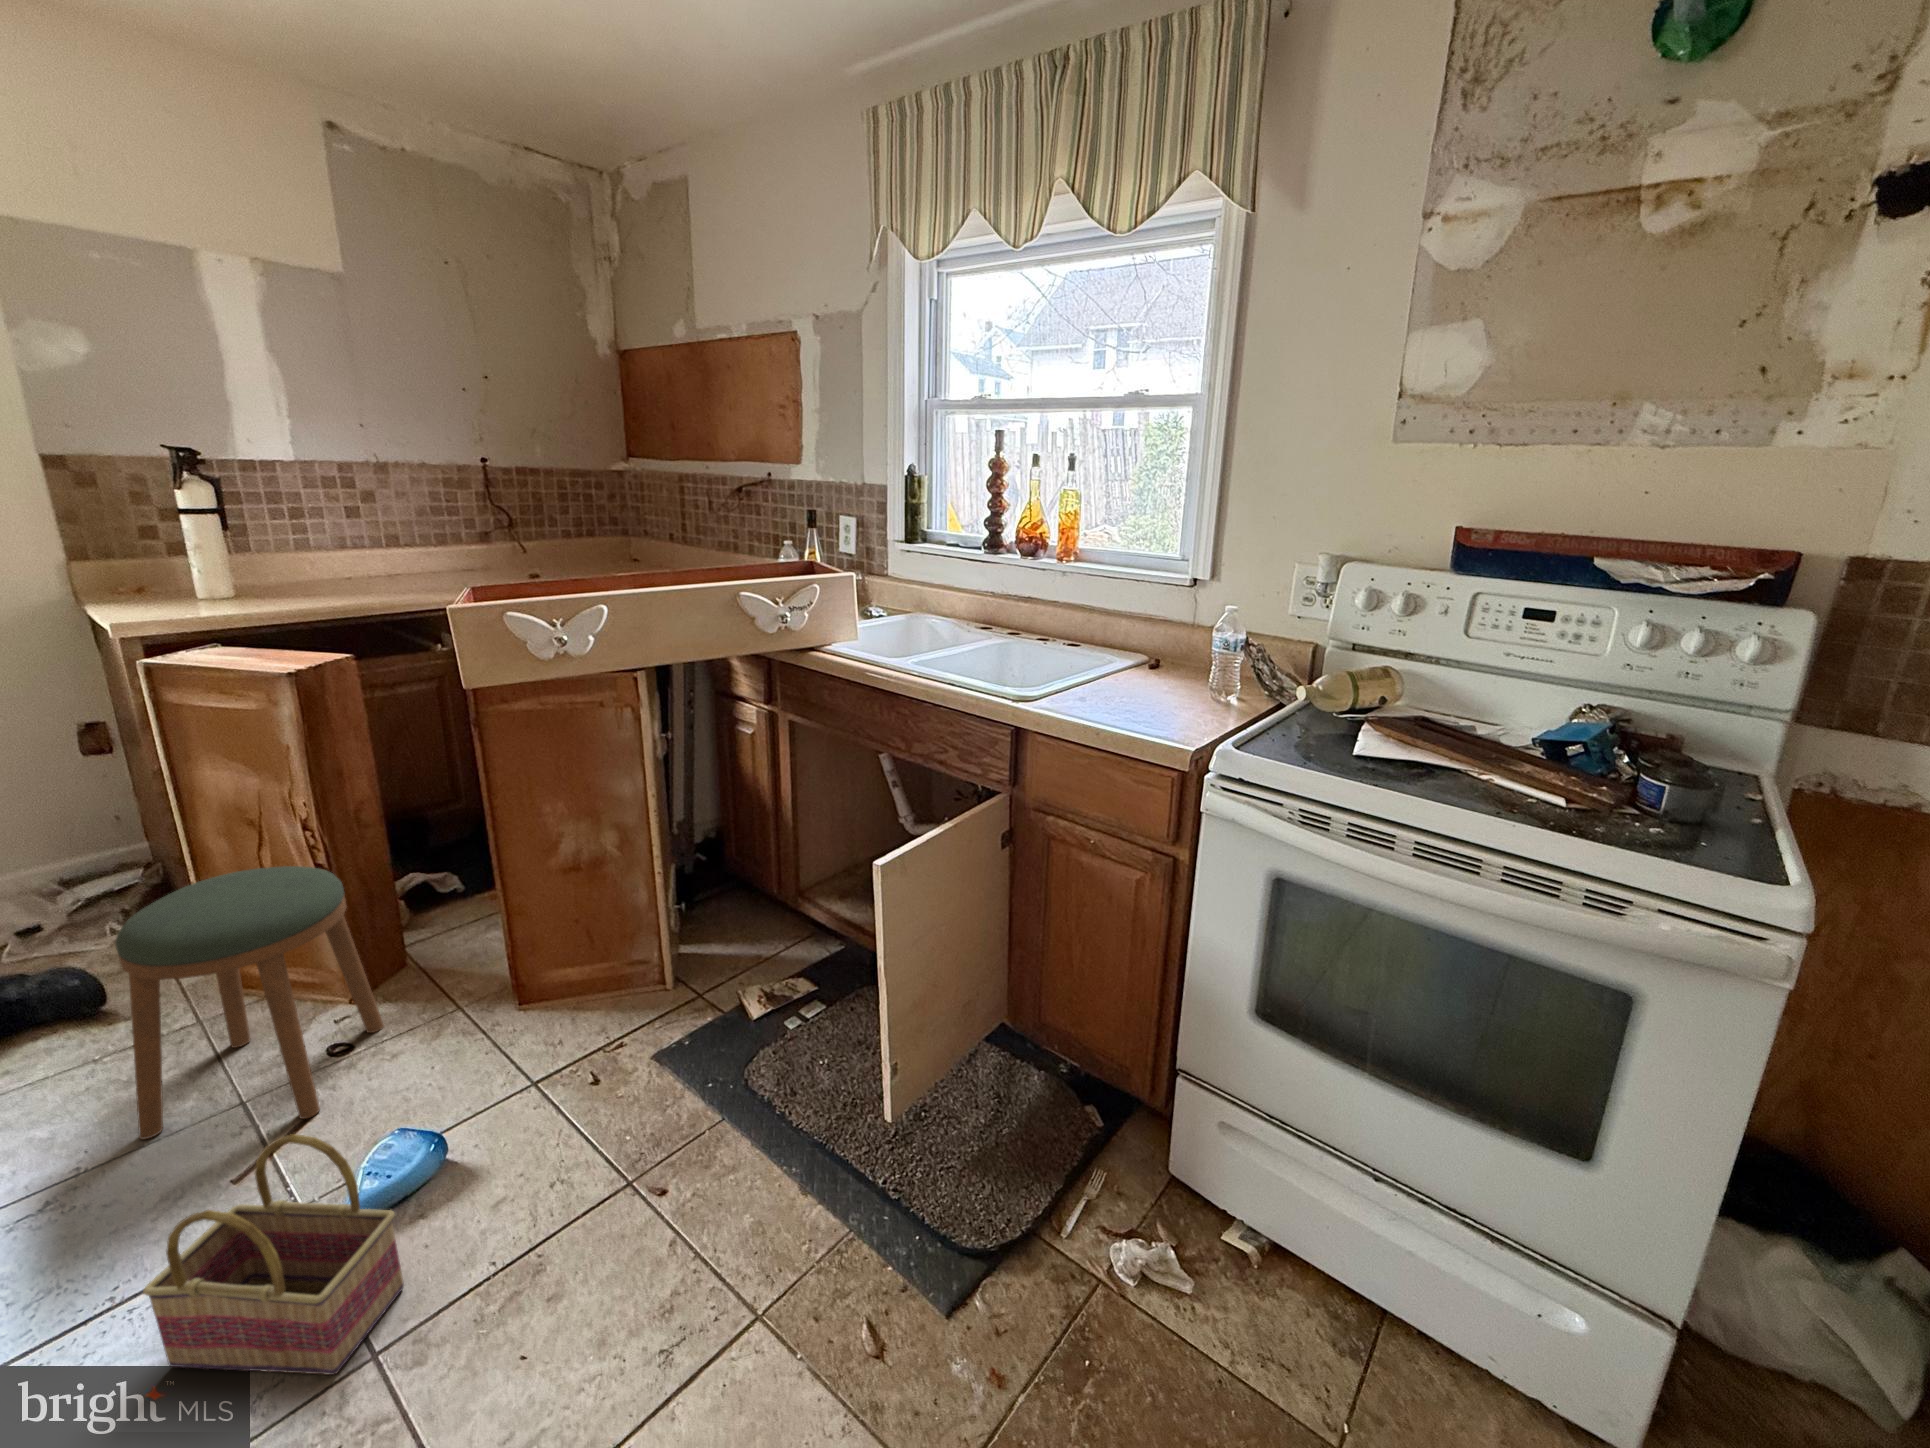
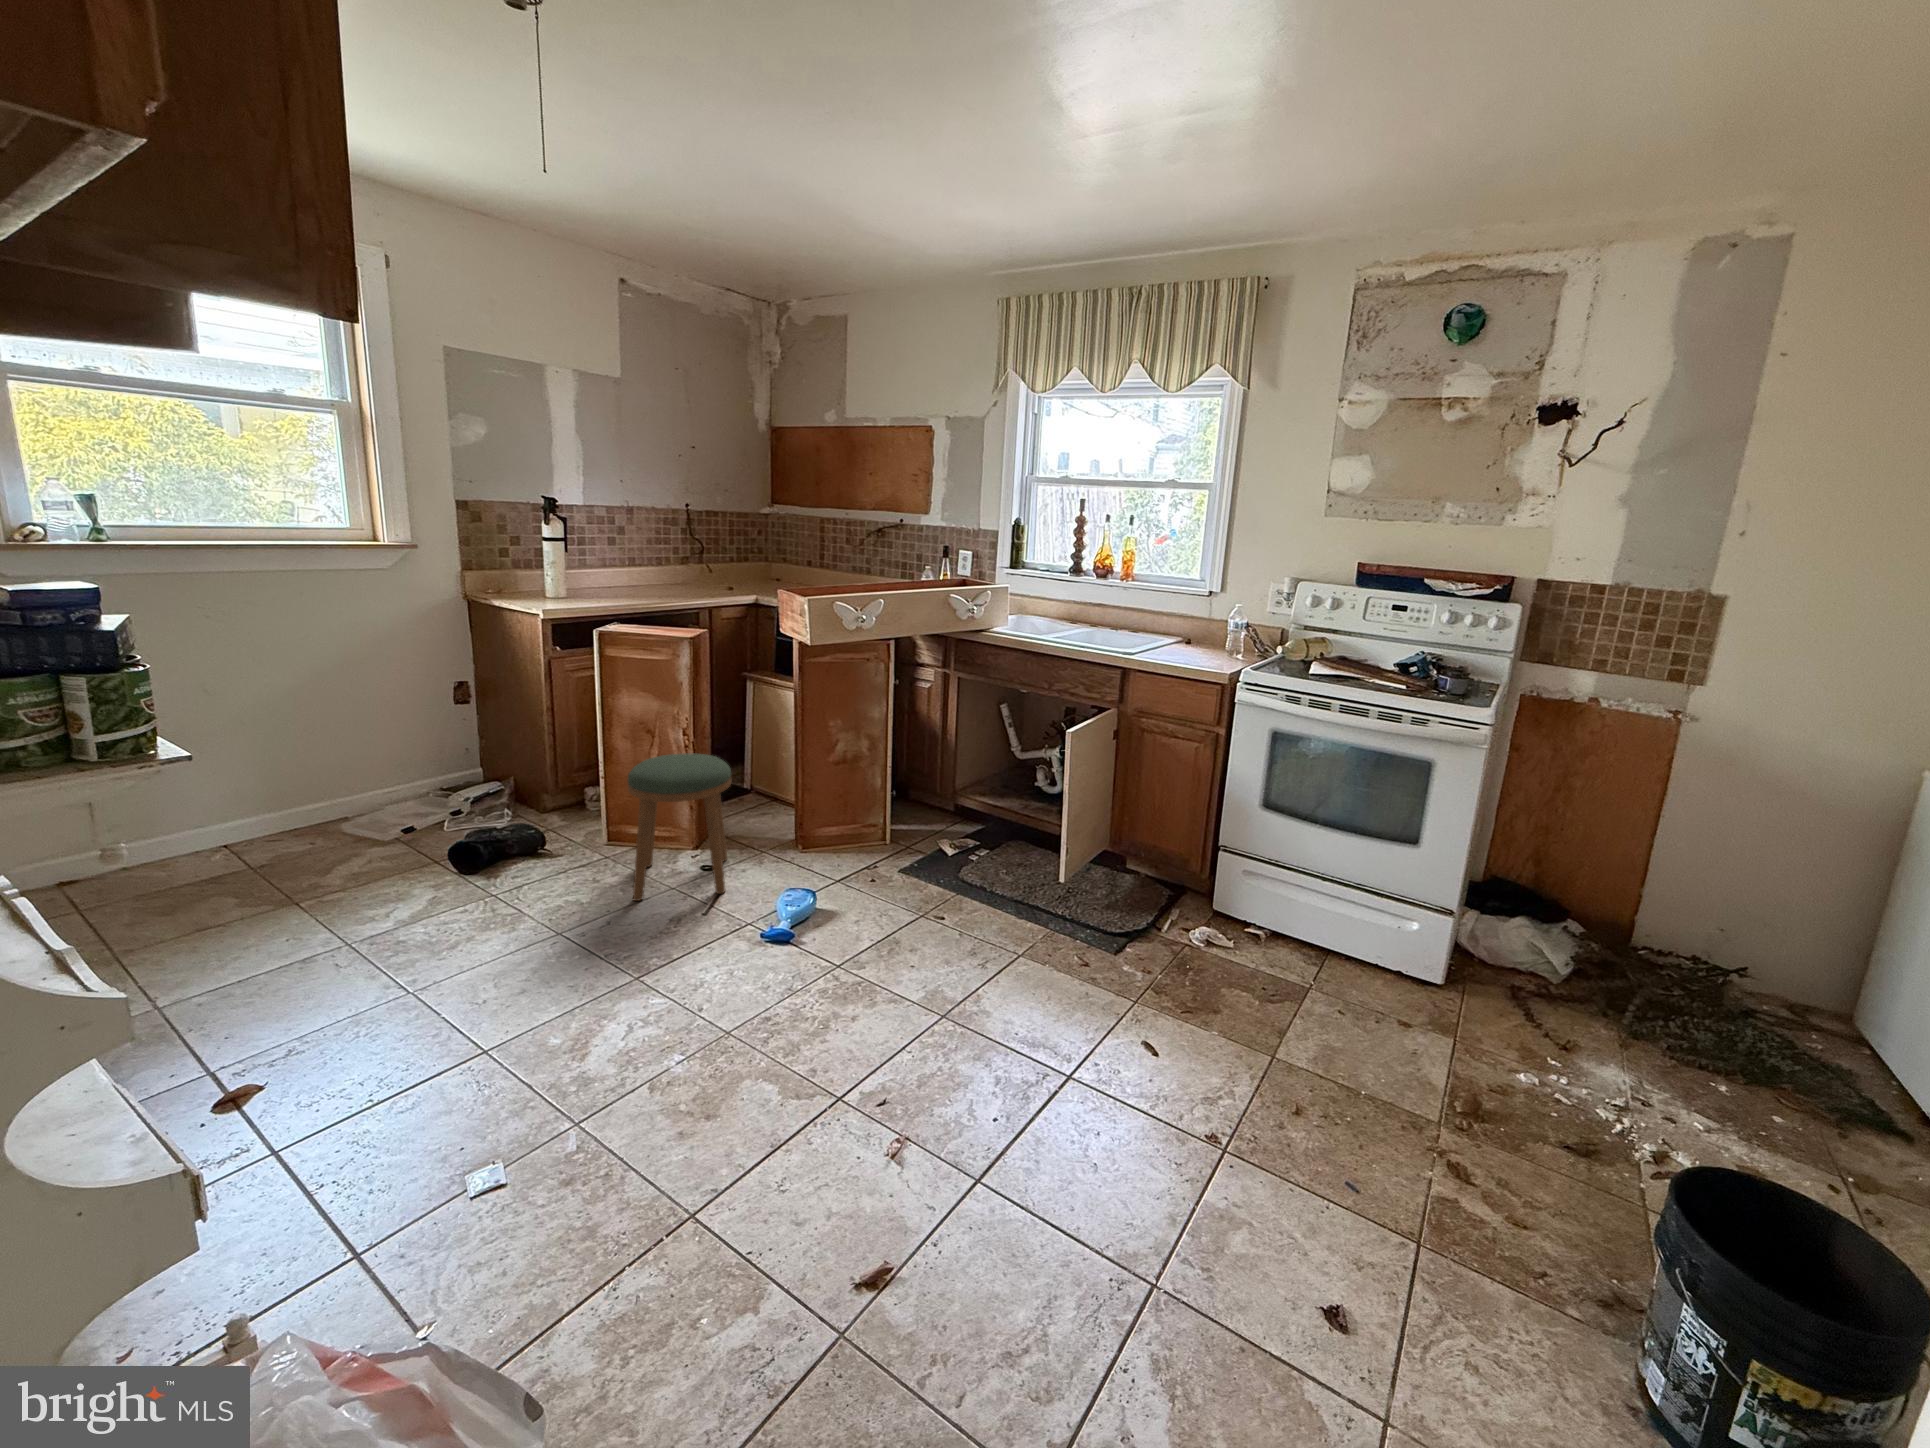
basket: present [143,1134,404,1375] -> none [741,860,838,972]

